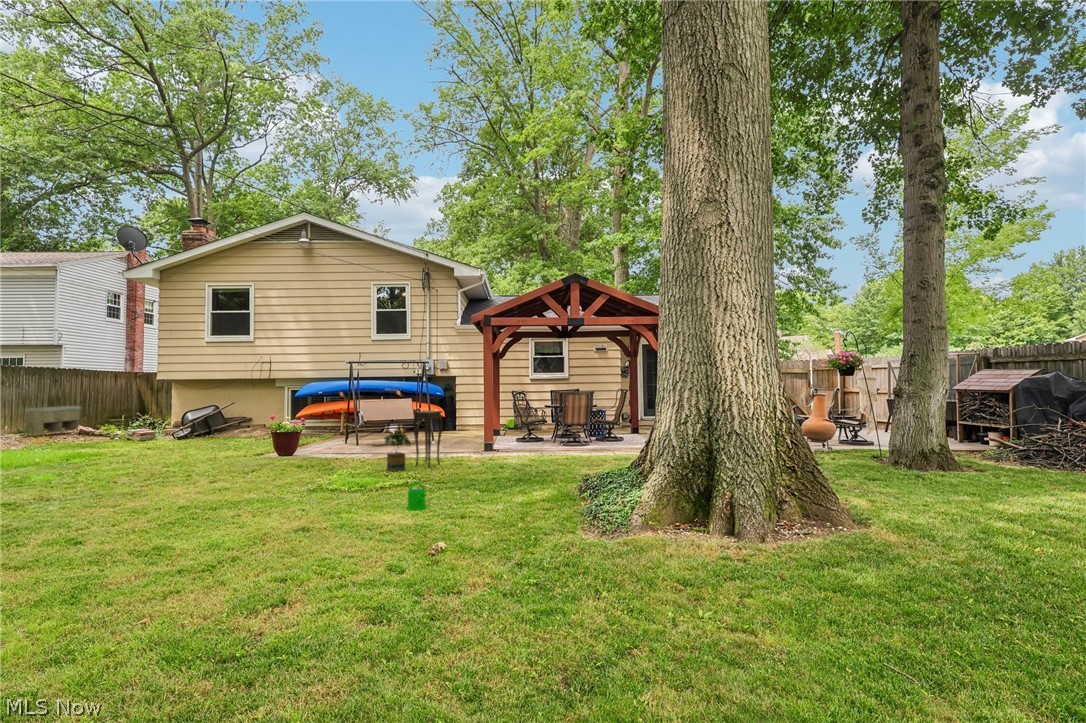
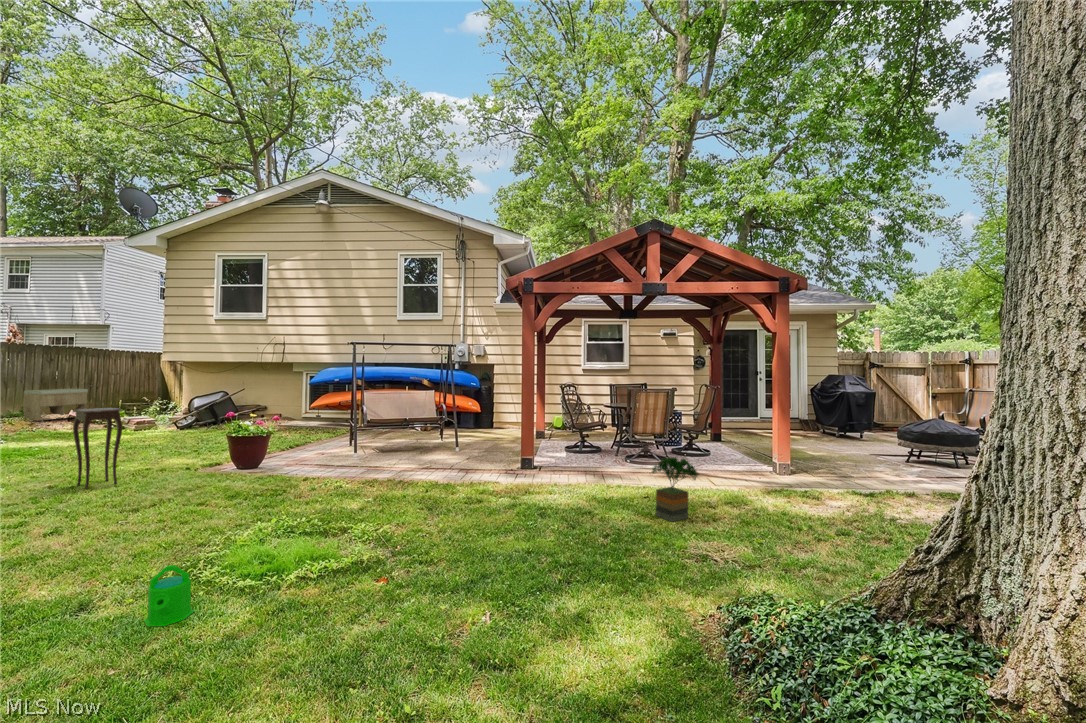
side table: present [413,411,442,467] -> present [73,408,122,489]
potted tree: present [384,433,411,472] -> present [652,457,699,522]
watering can: present [407,481,427,510] -> present [144,565,194,627]

